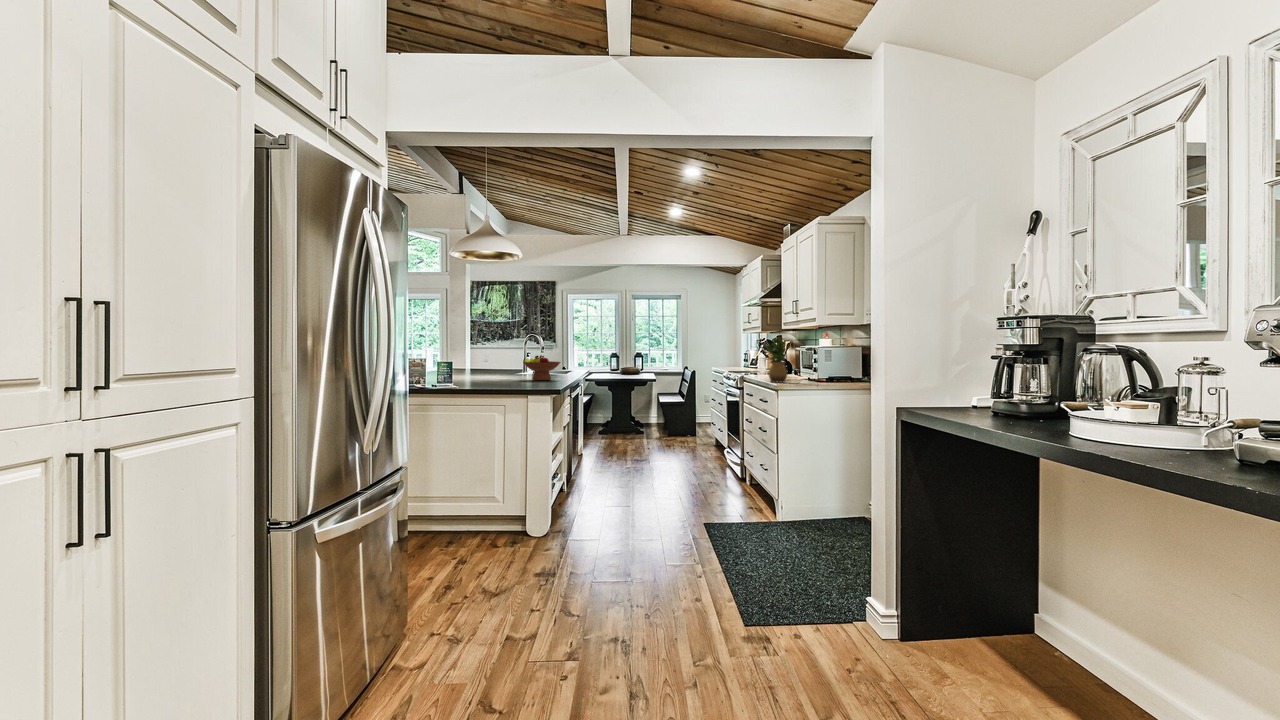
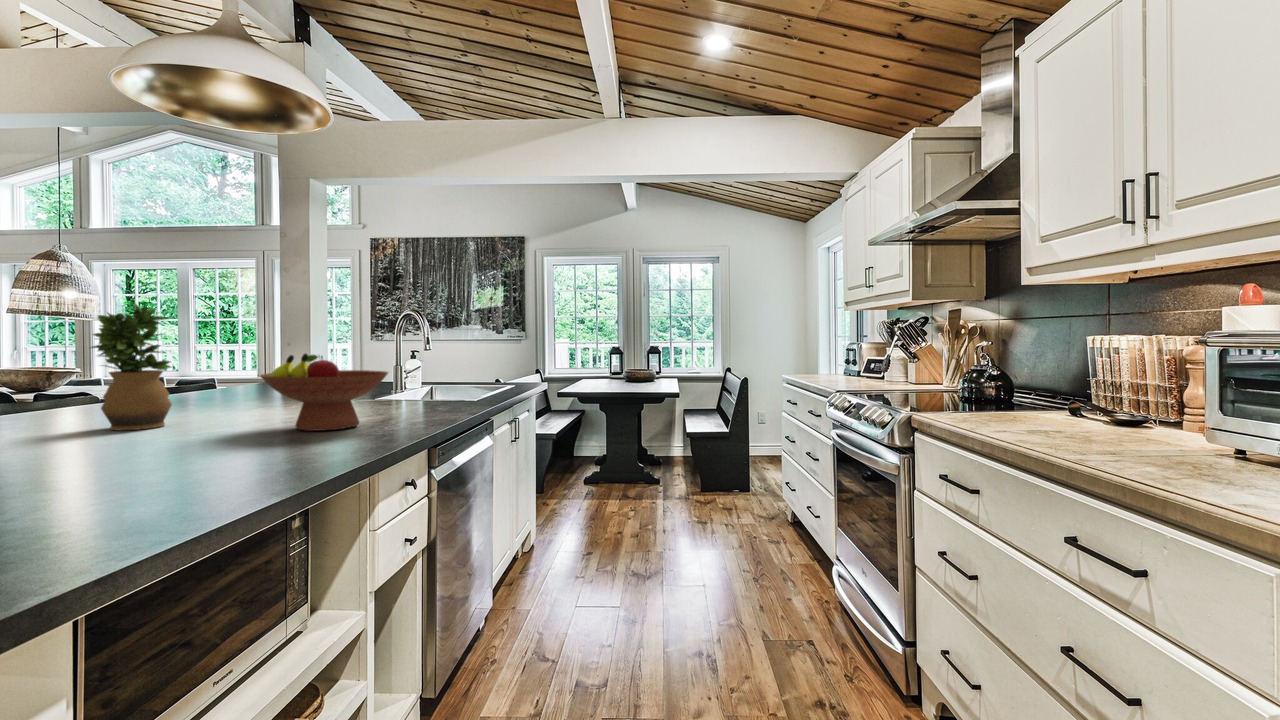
potted plant: present [766,338,787,383] -> present [91,304,172,430]

